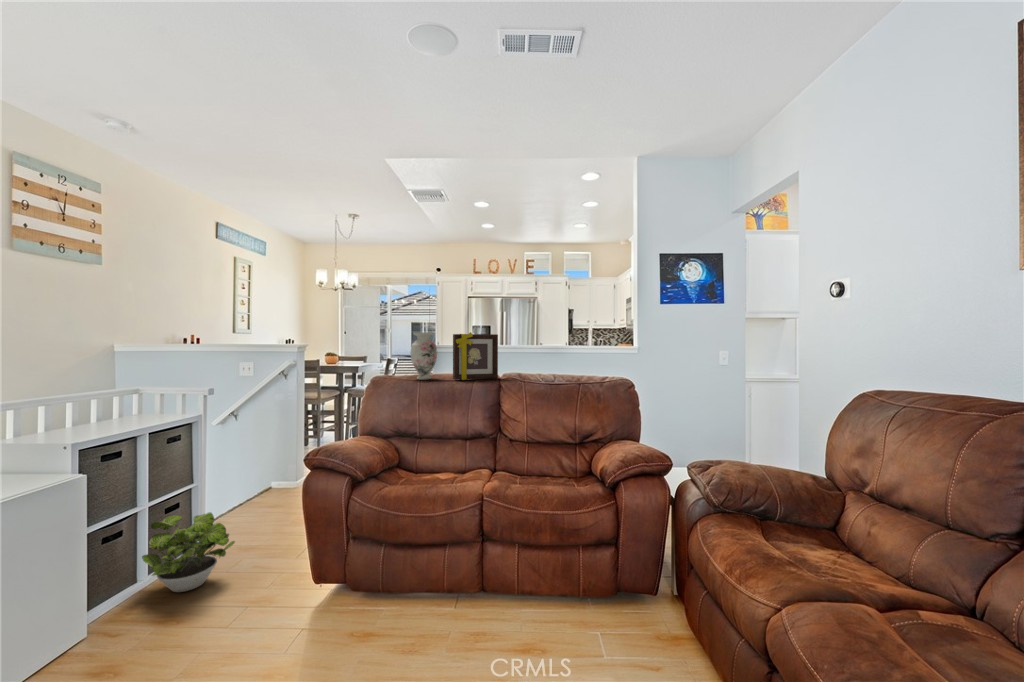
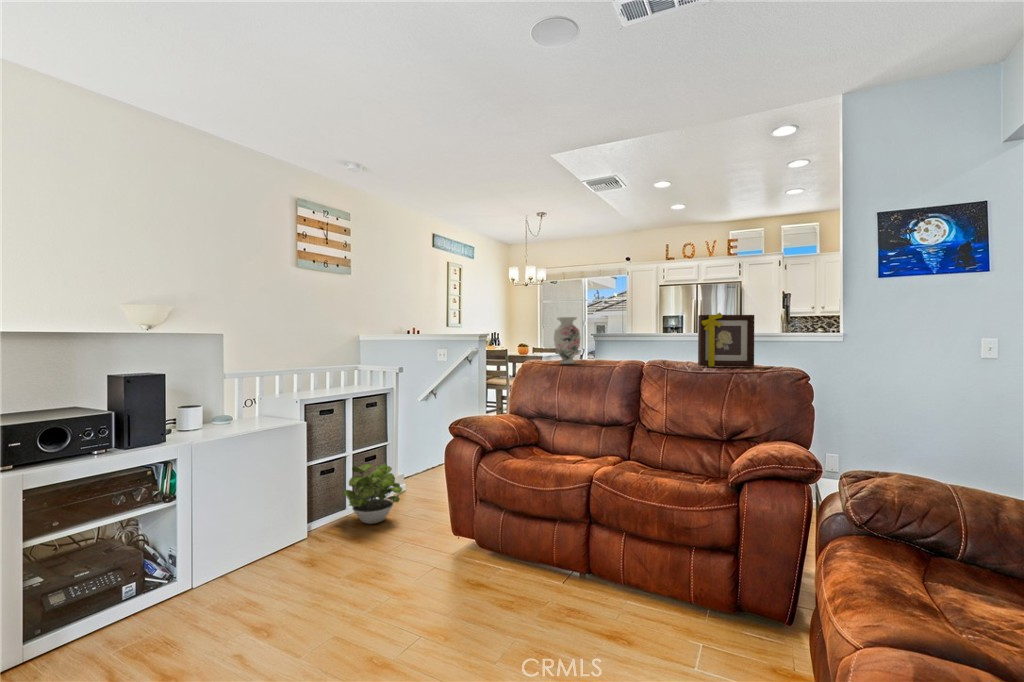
picture frame: present [453,332,498,380] -> present [698,313,754,367]

